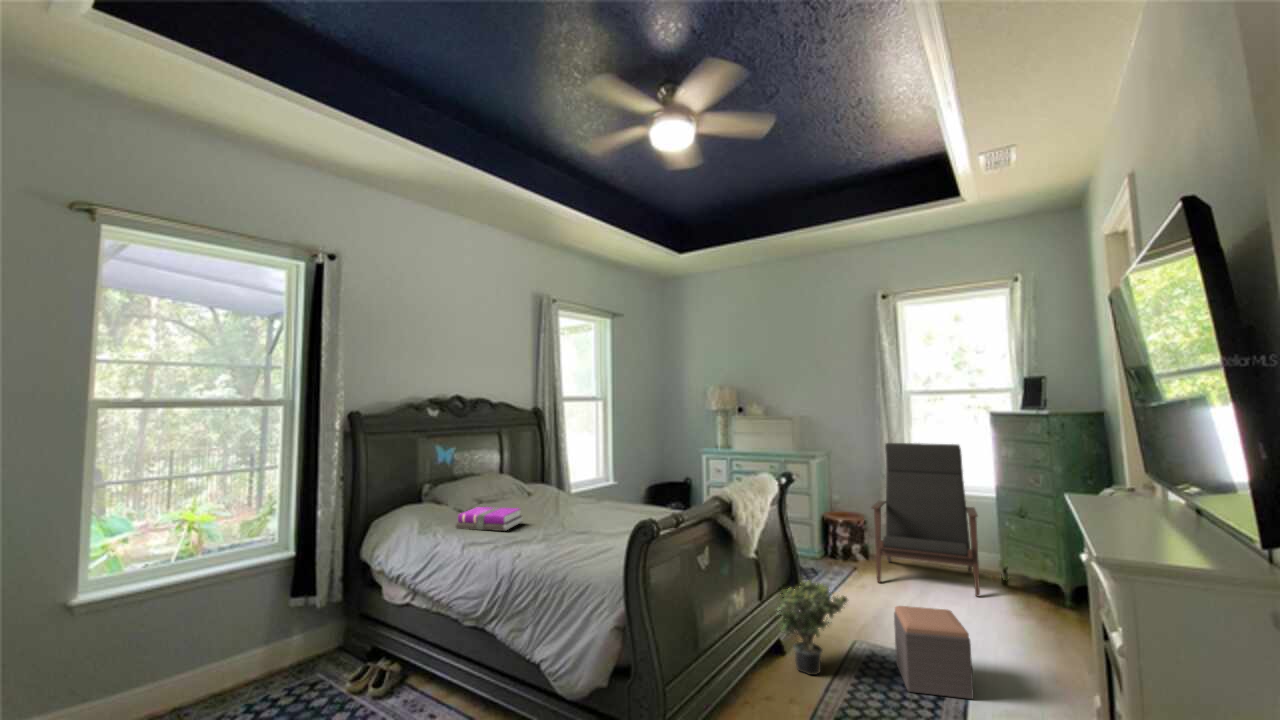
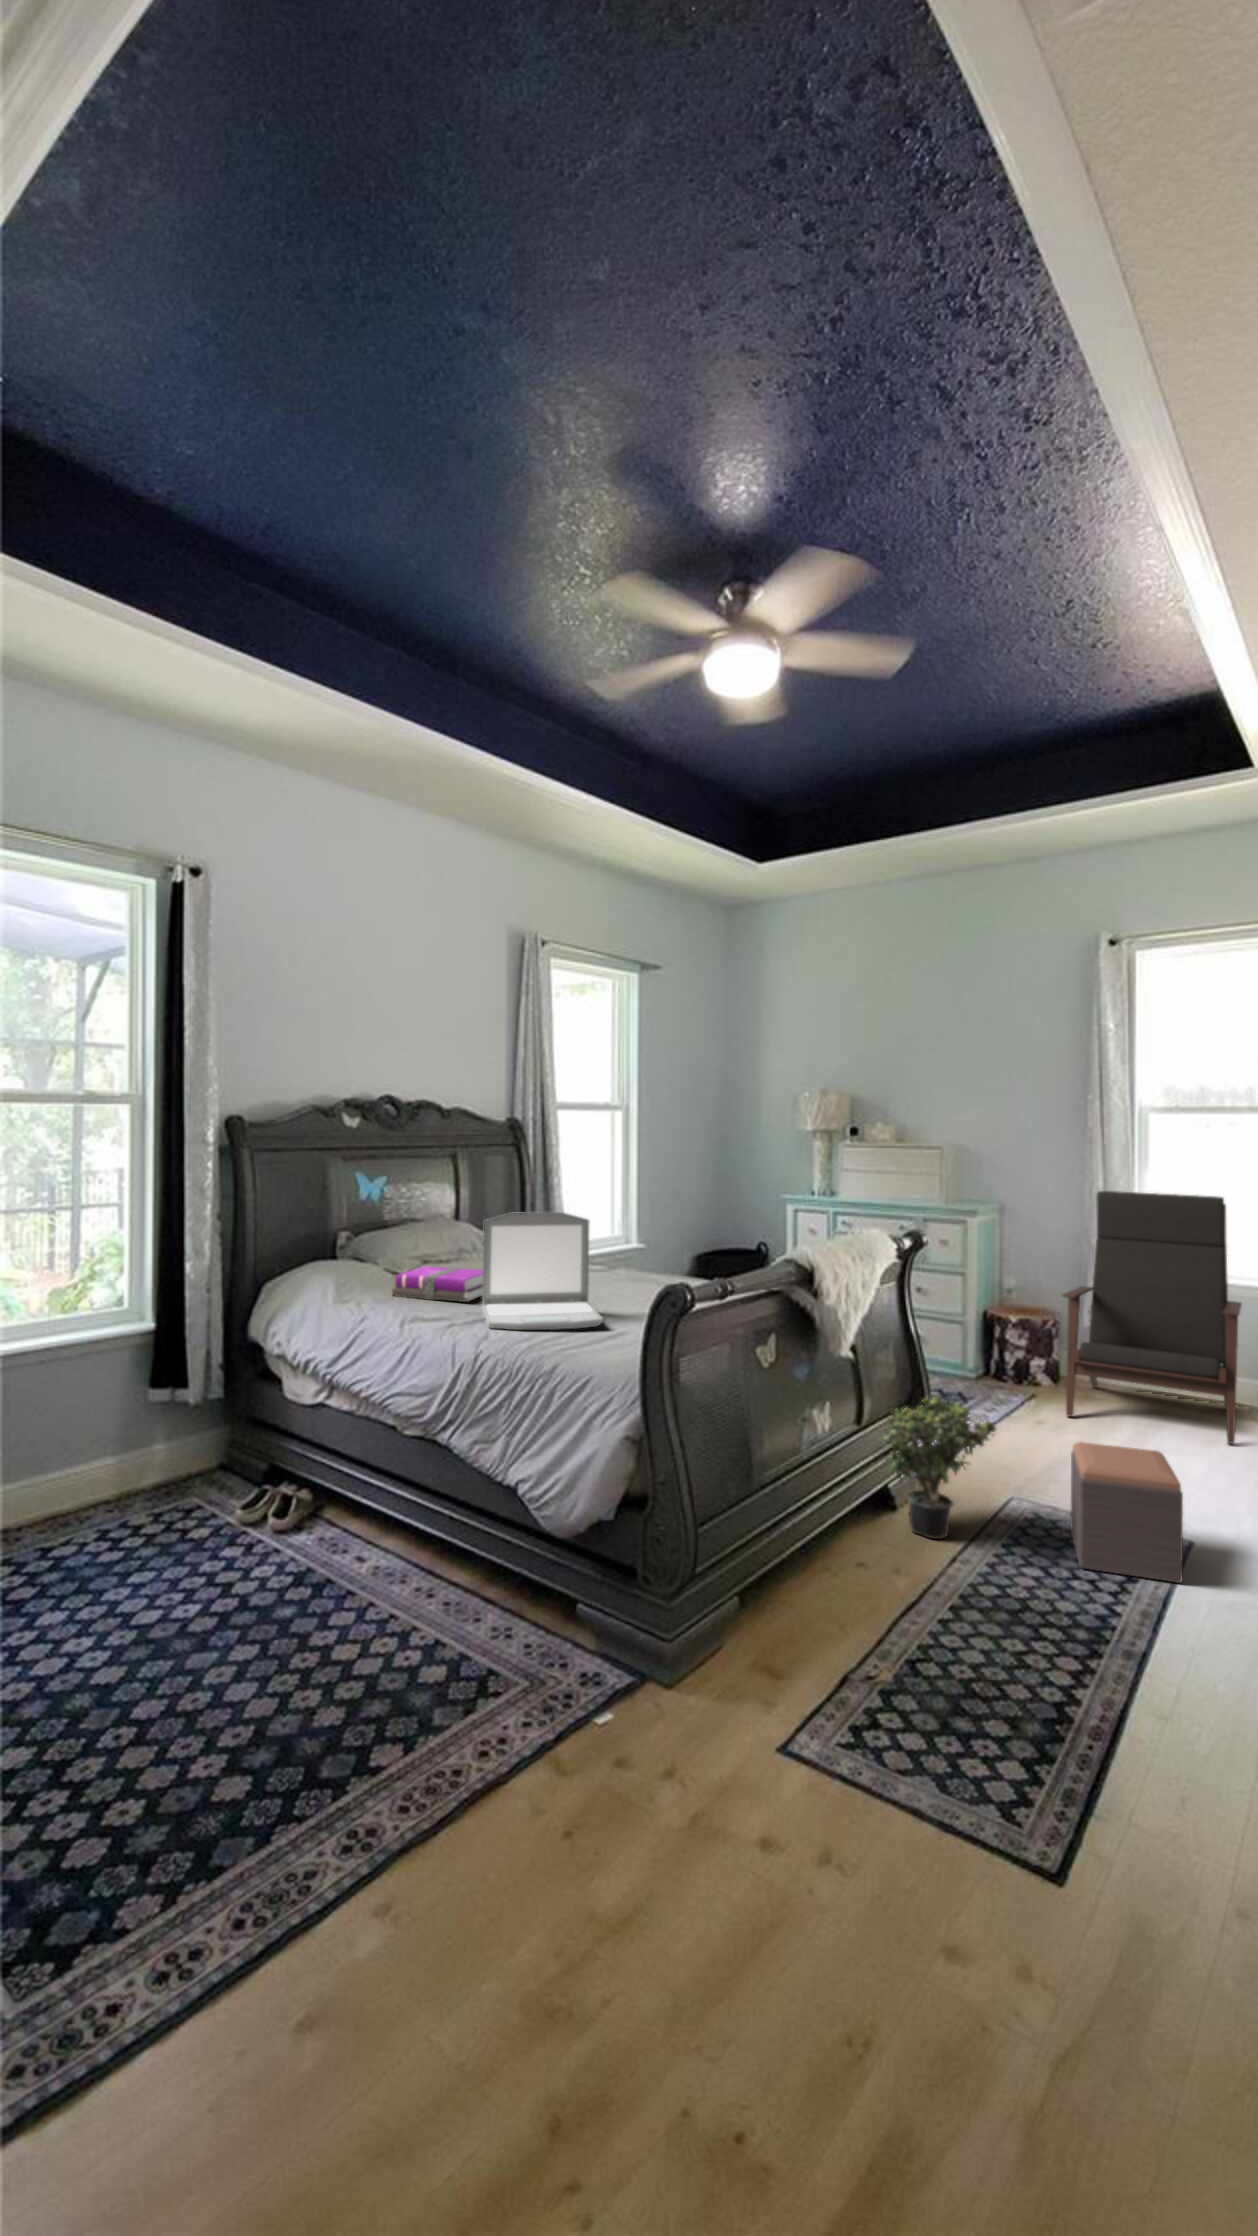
laptop: none [515,470,596,552] -> present [482,1212,603,1330]

